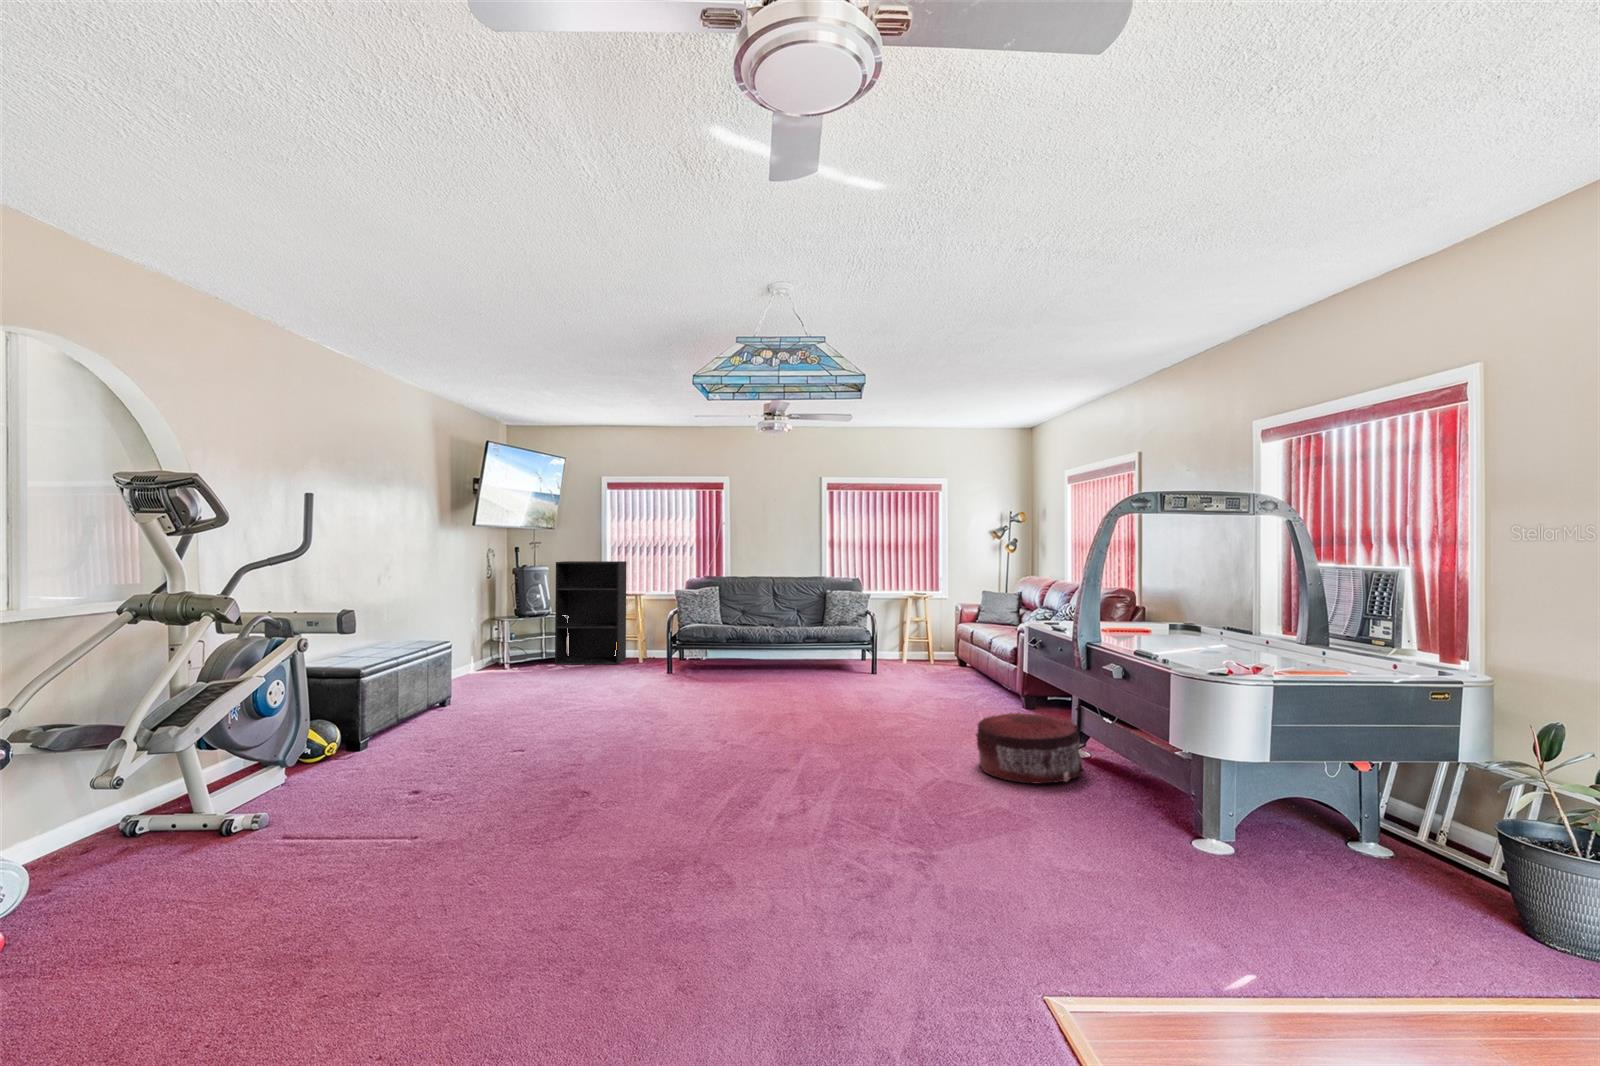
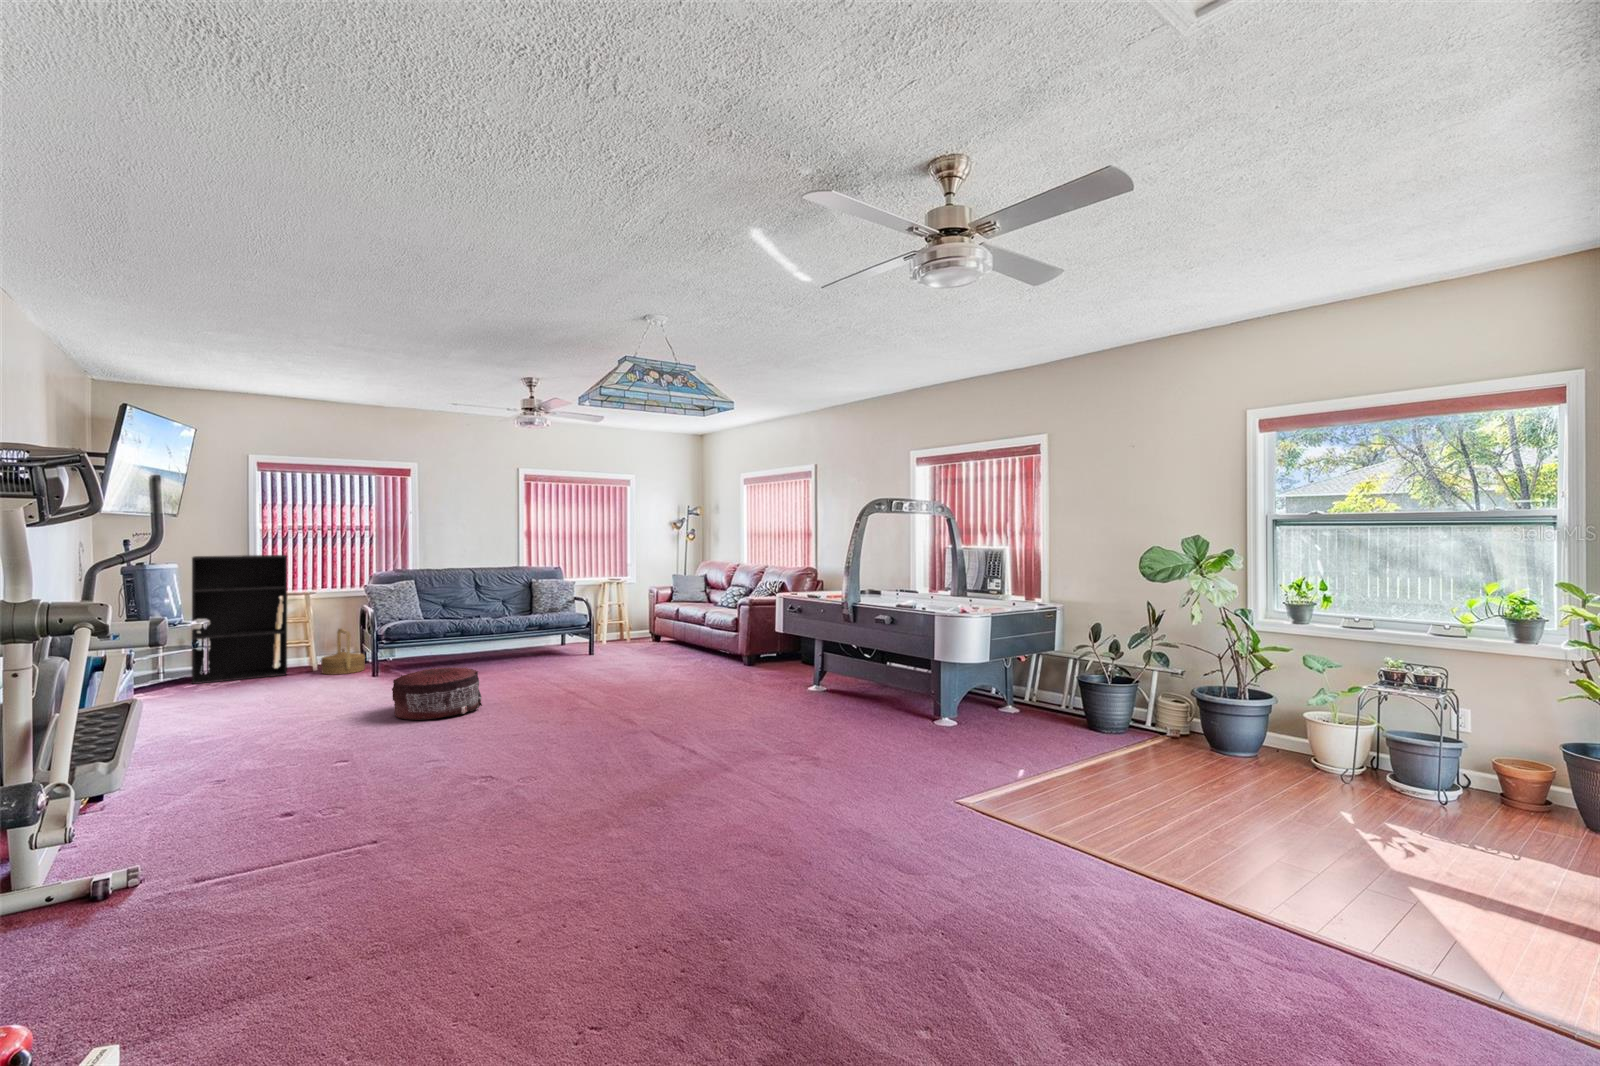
woven basket: none [640,627,675,668] -> present [321,629,365,675]
pouf: present [976,713,1084,784] -> present [392,667,482,720]

